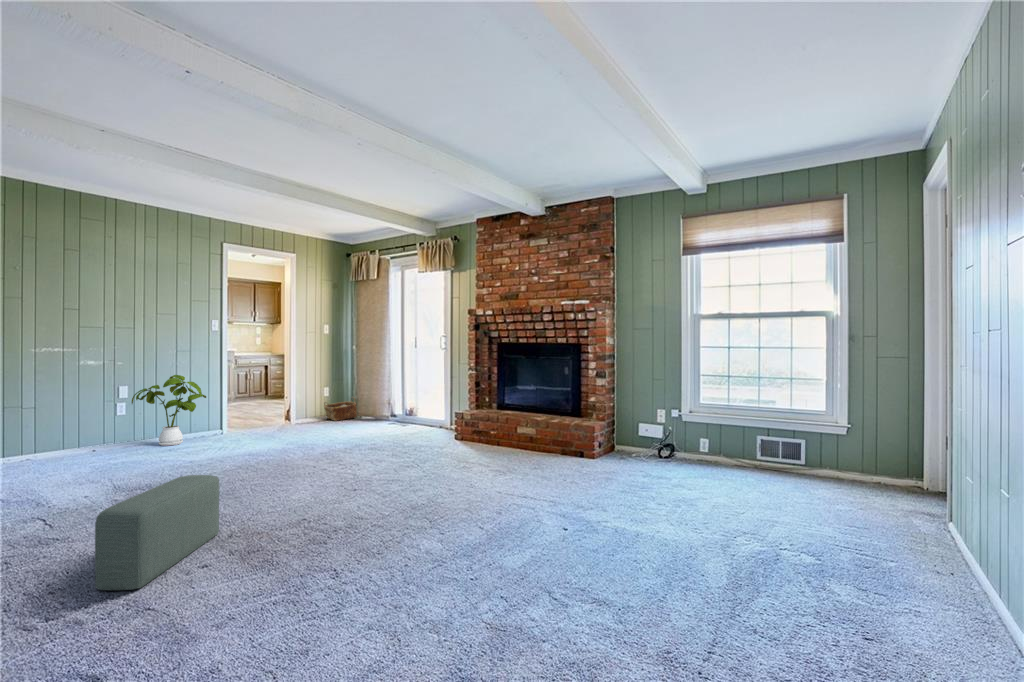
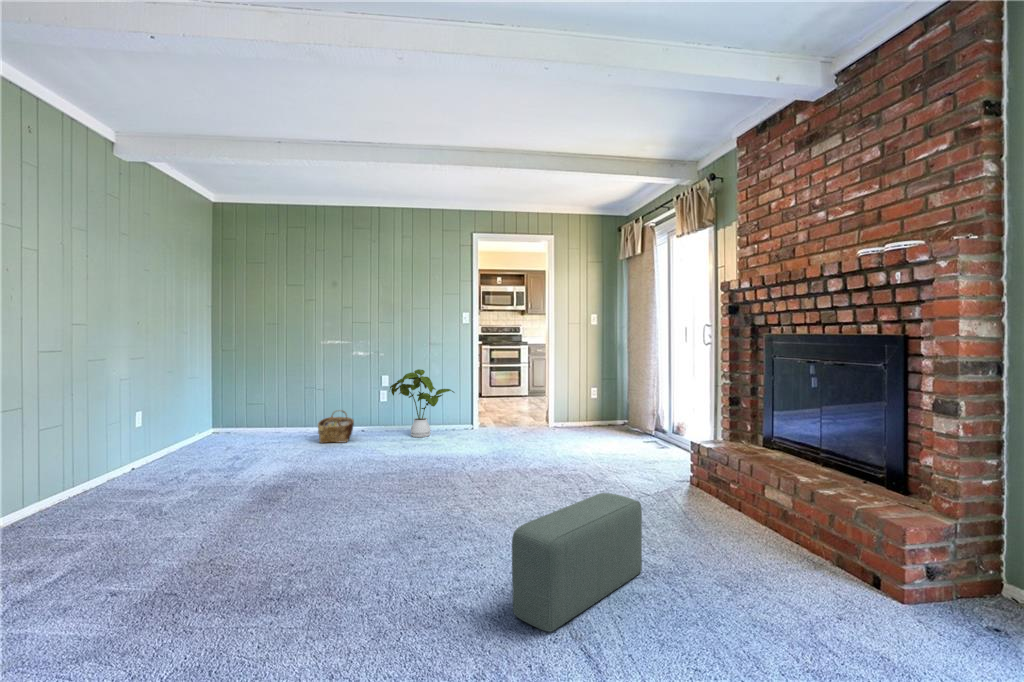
woven basket: present [324,397,357,421] -> present [318,410,354,443]
pouf: present [95,475,220,590] -> present [512,493,642,632]

